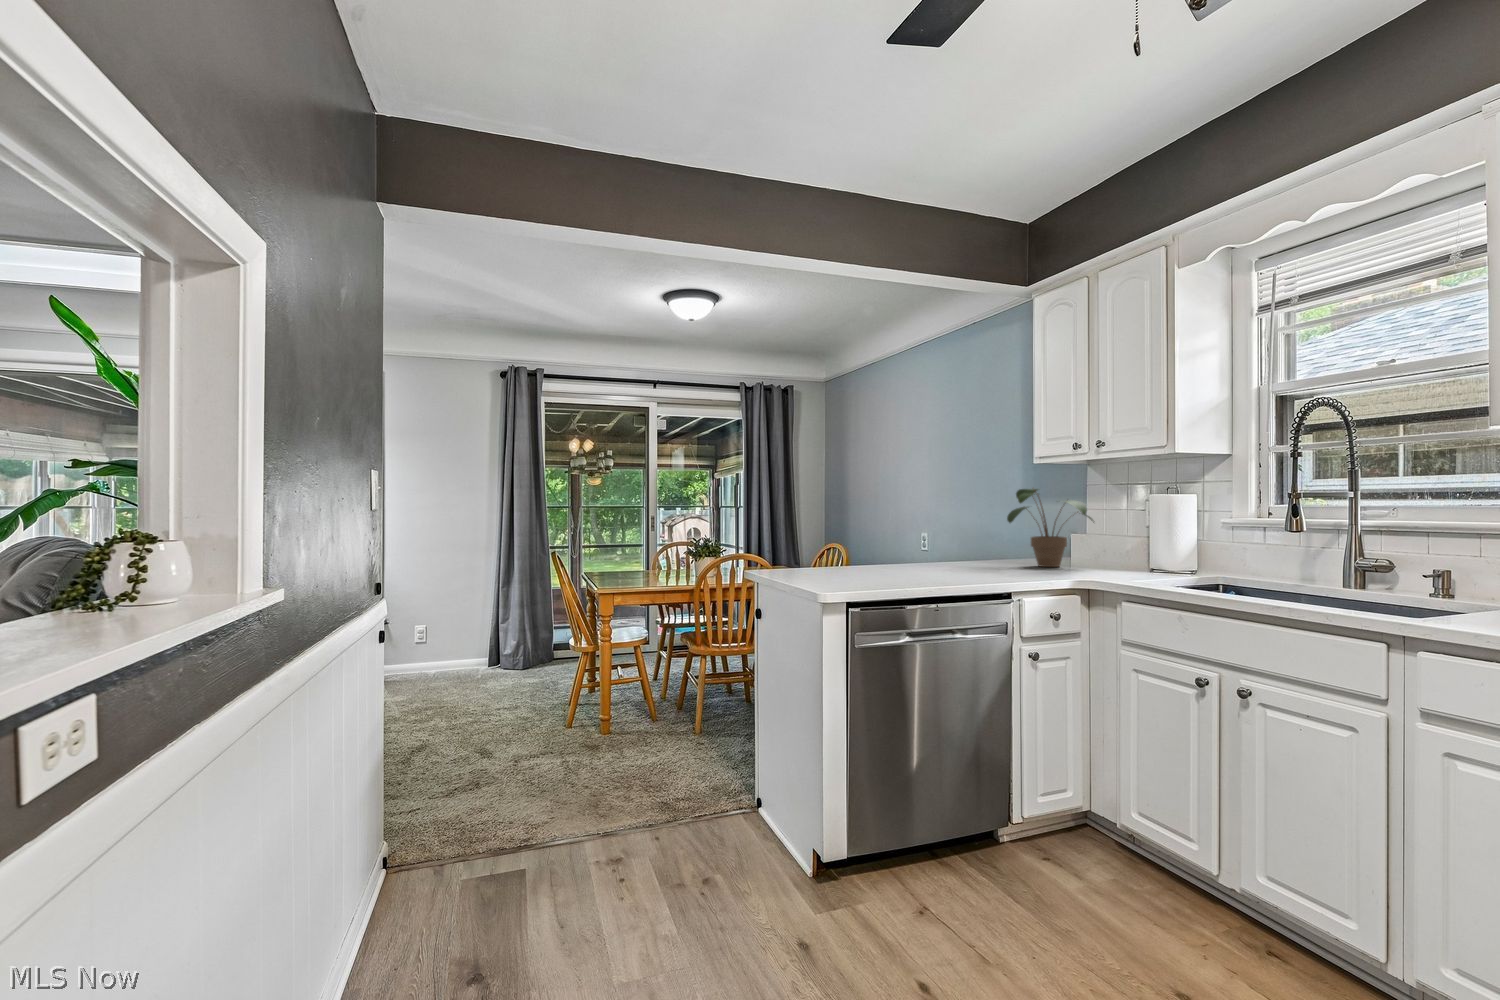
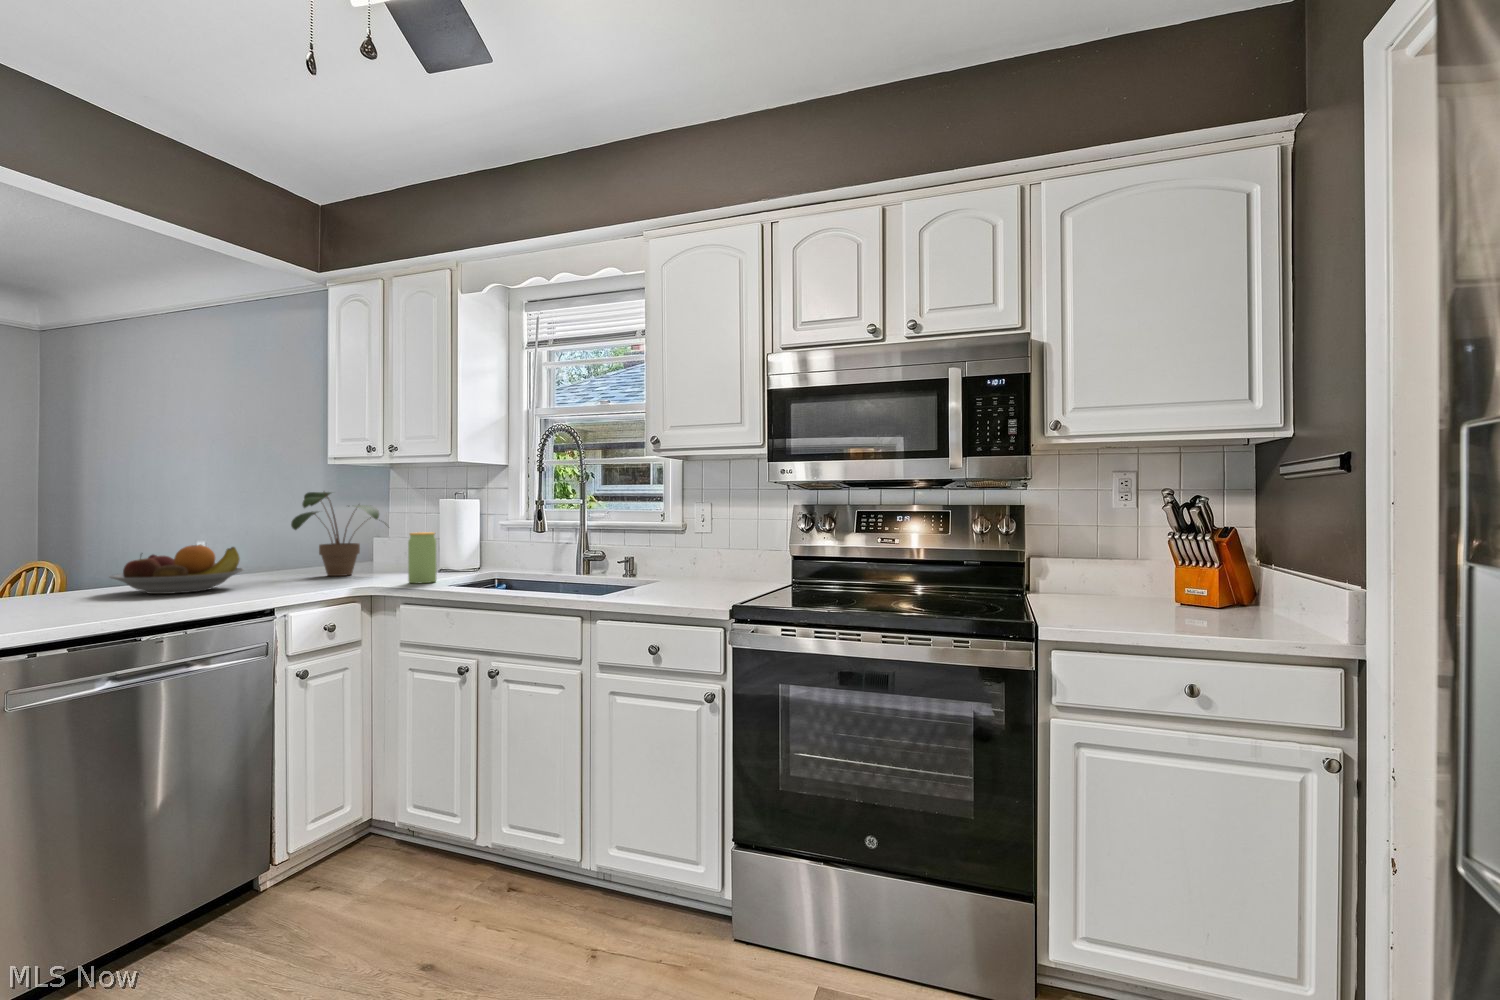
jar: none [1125,528,1156,581] -> present [408,532,437,583]
fruit bowl: none [887,534,977,573] -> present [109,545,243,594]

